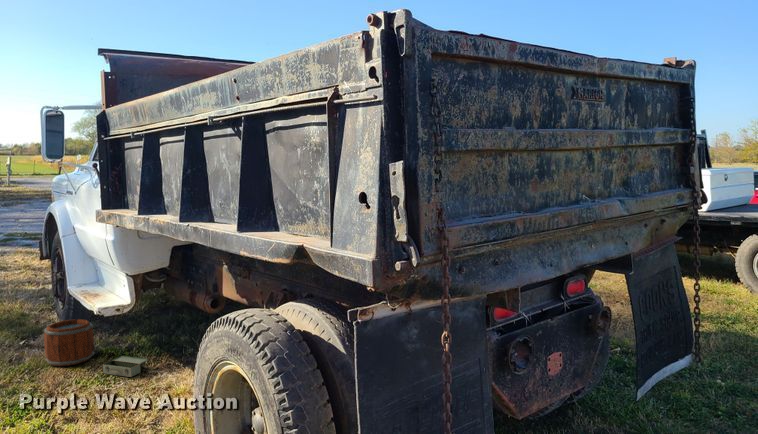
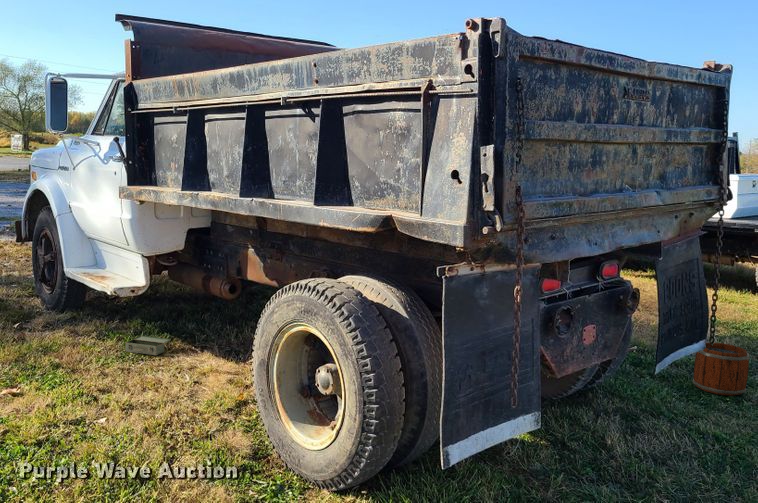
bucket: present [44,319,94,366] -> present [693,342,750,396]

